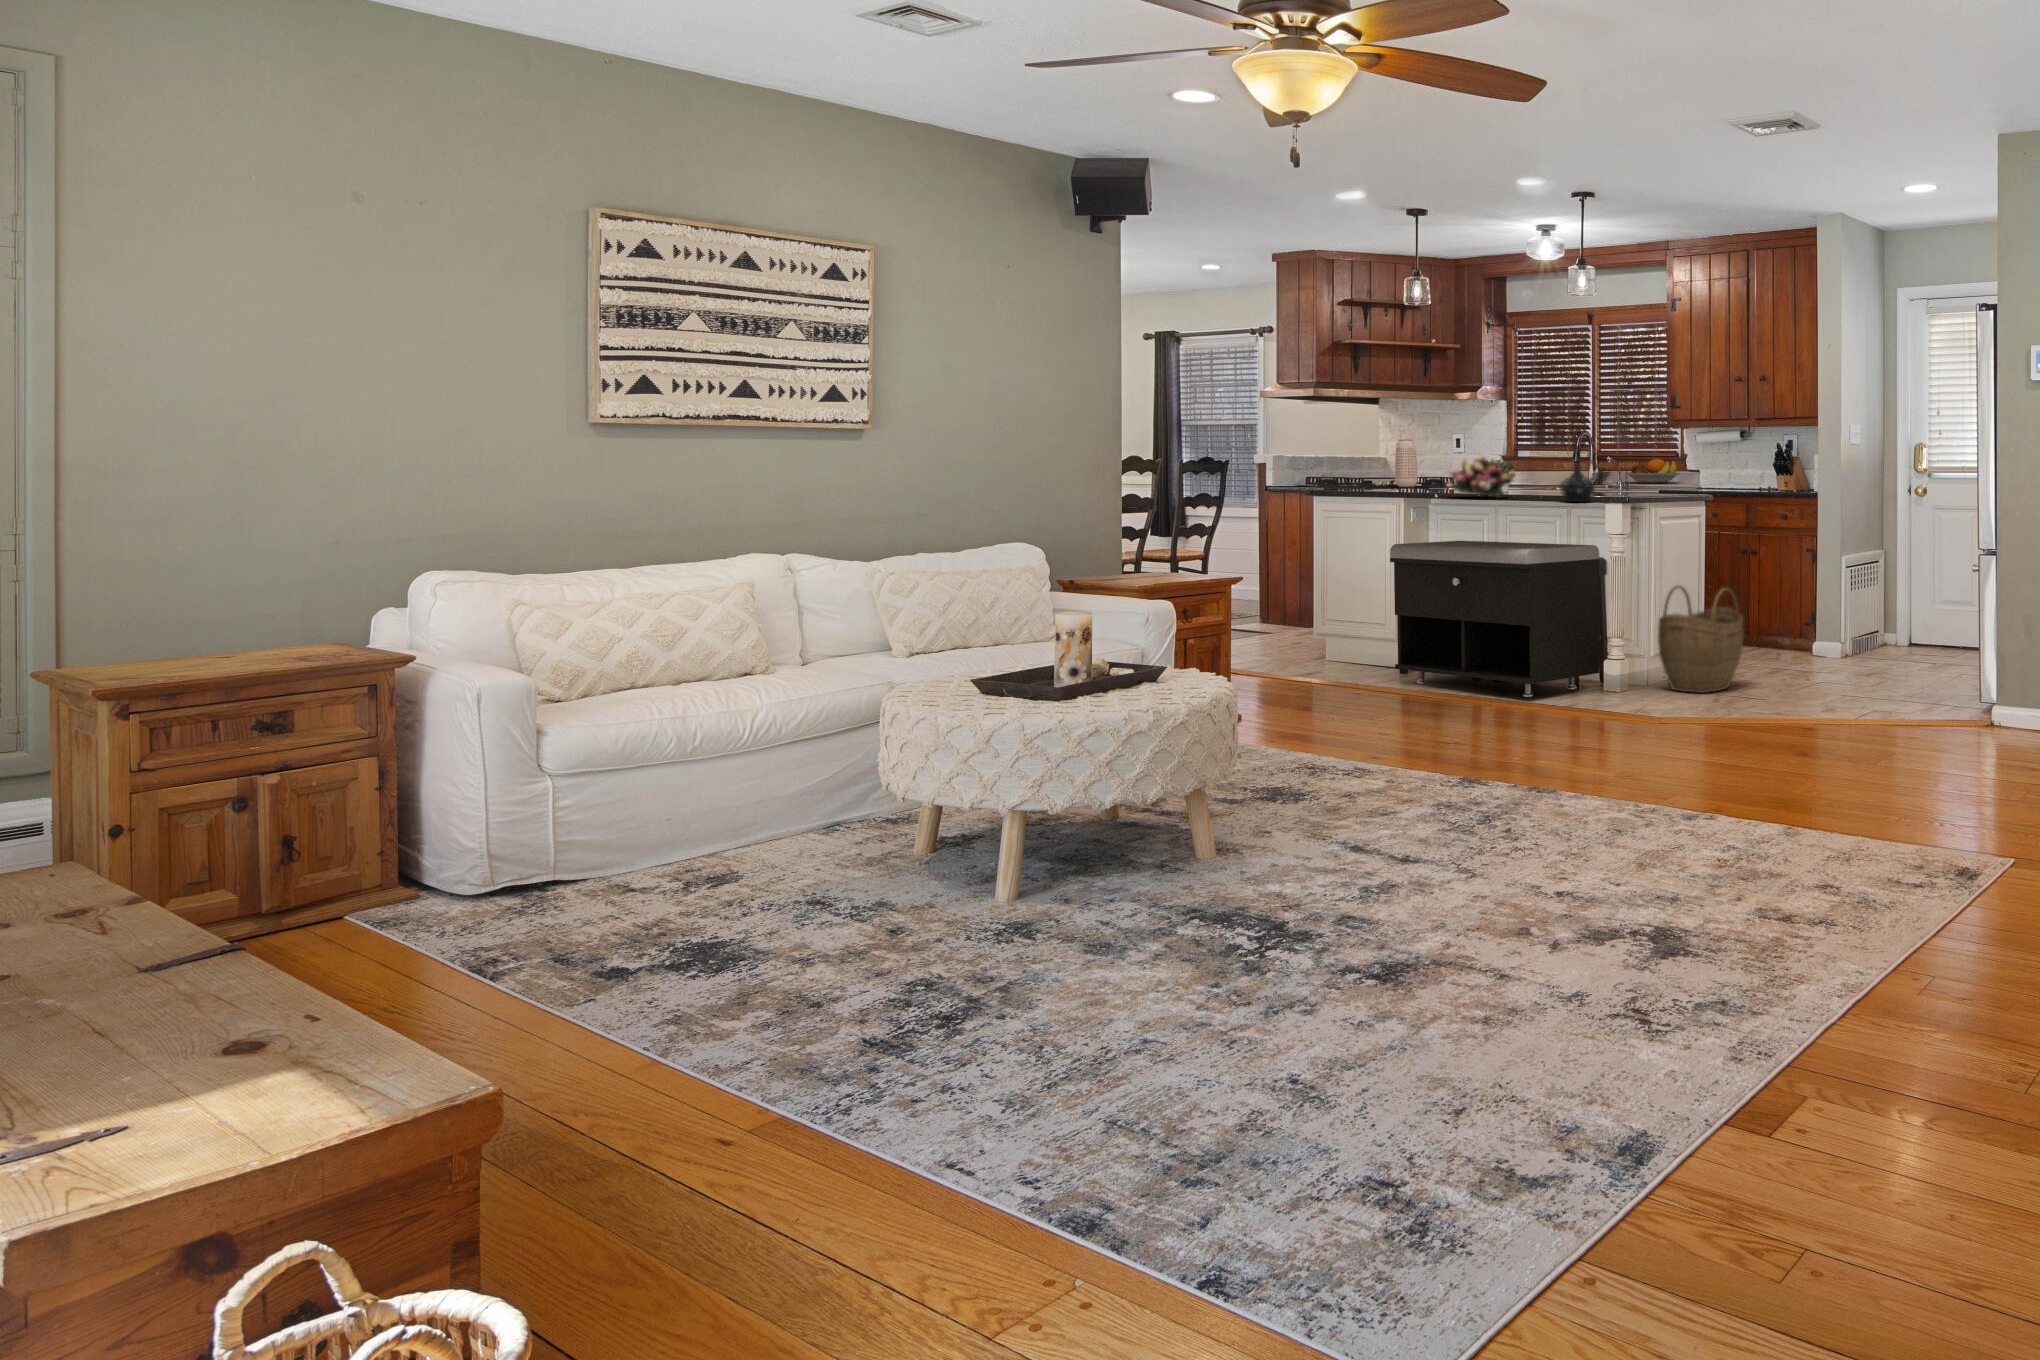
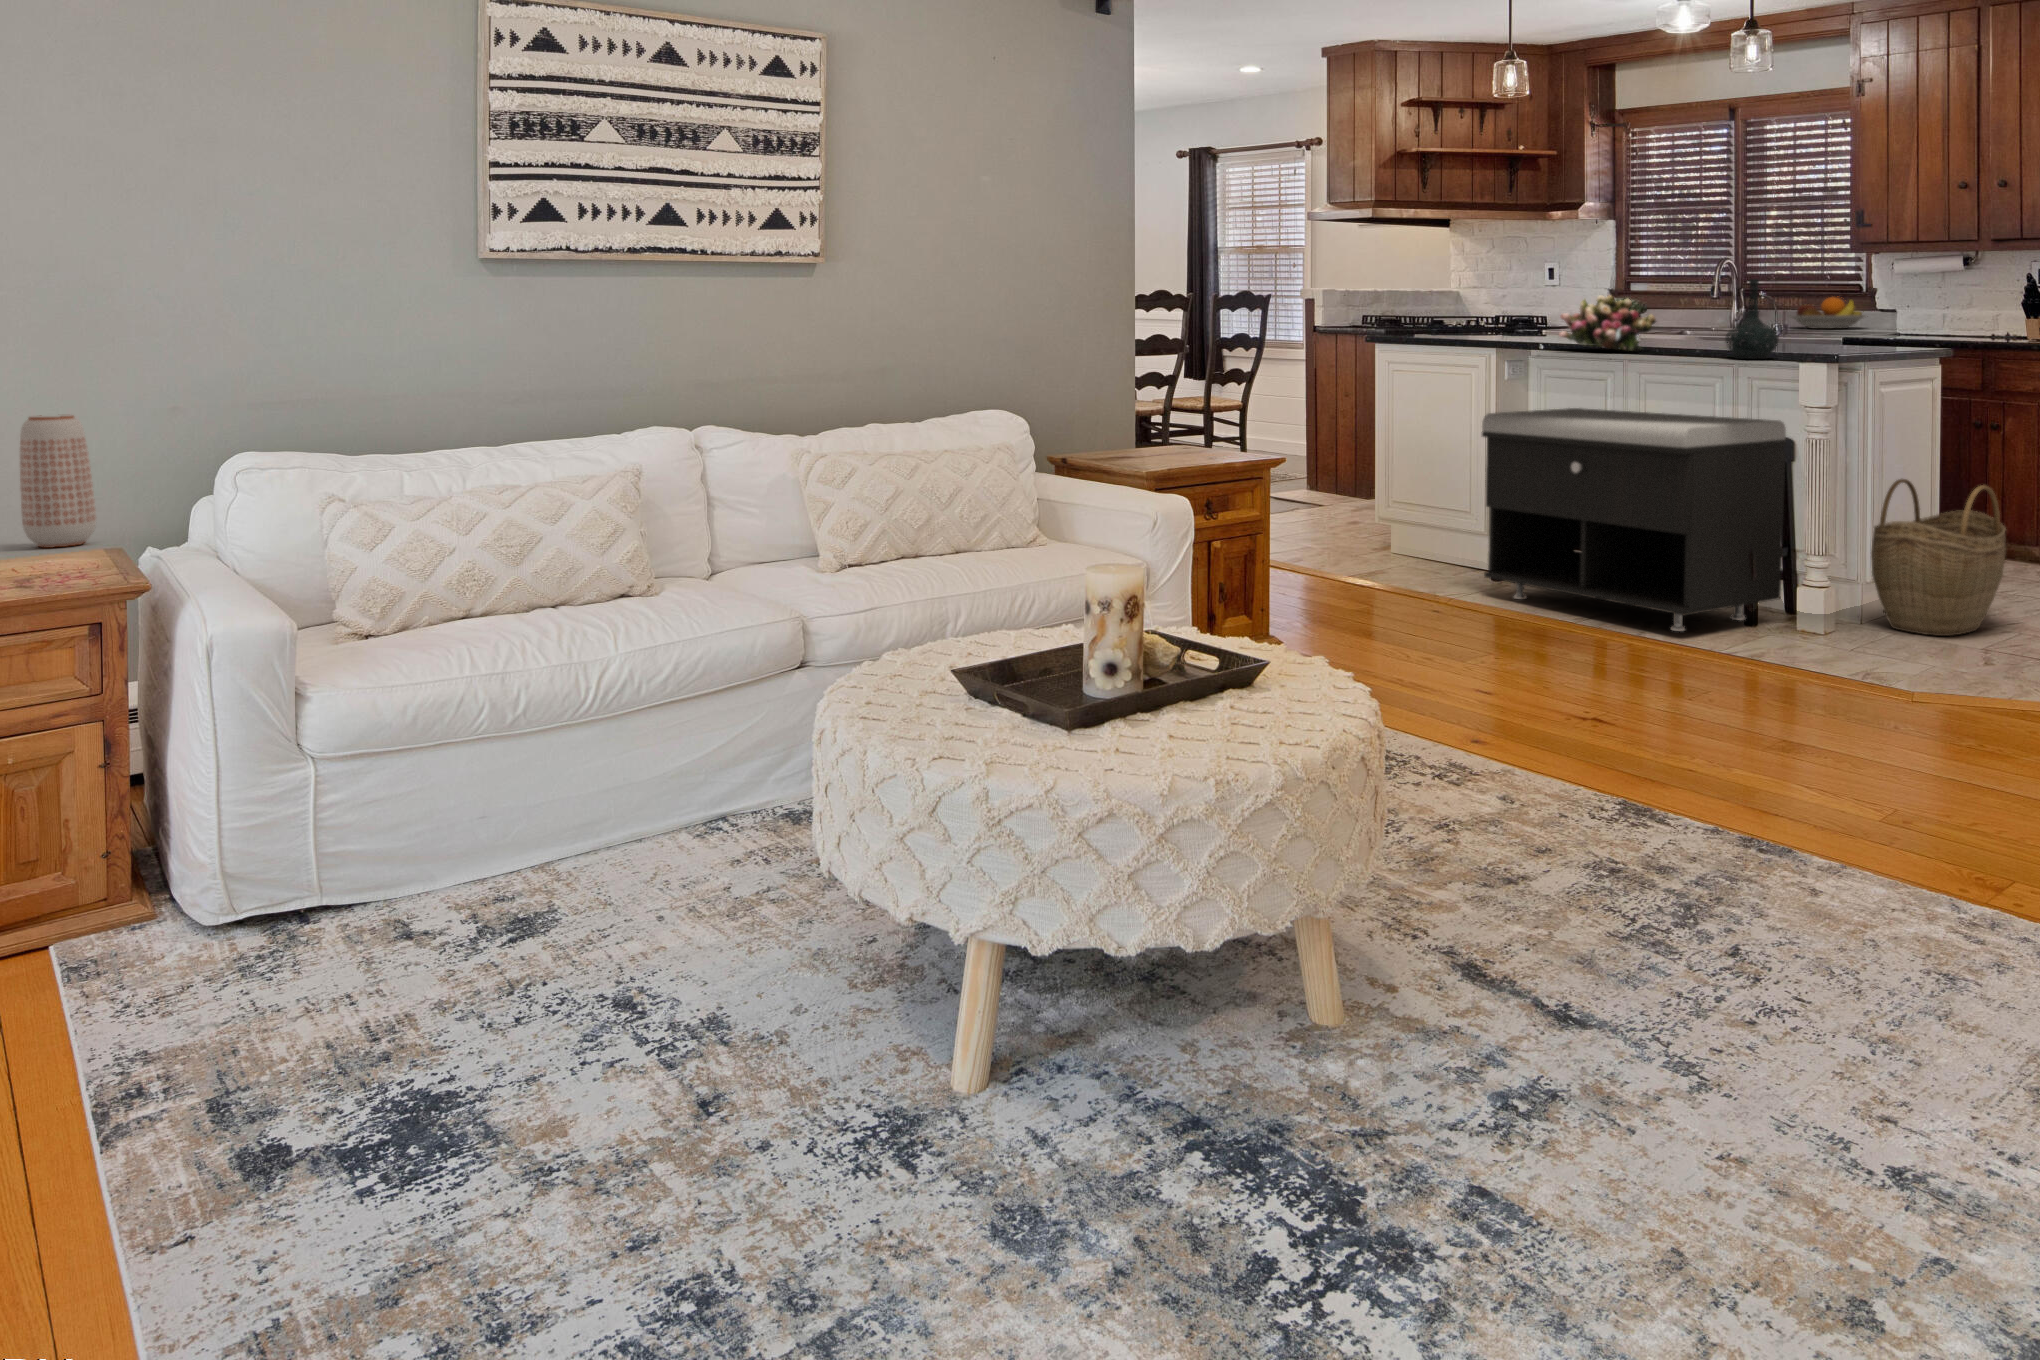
vase: present [1395,440,1417,487] -> present [20,416,96,548]

